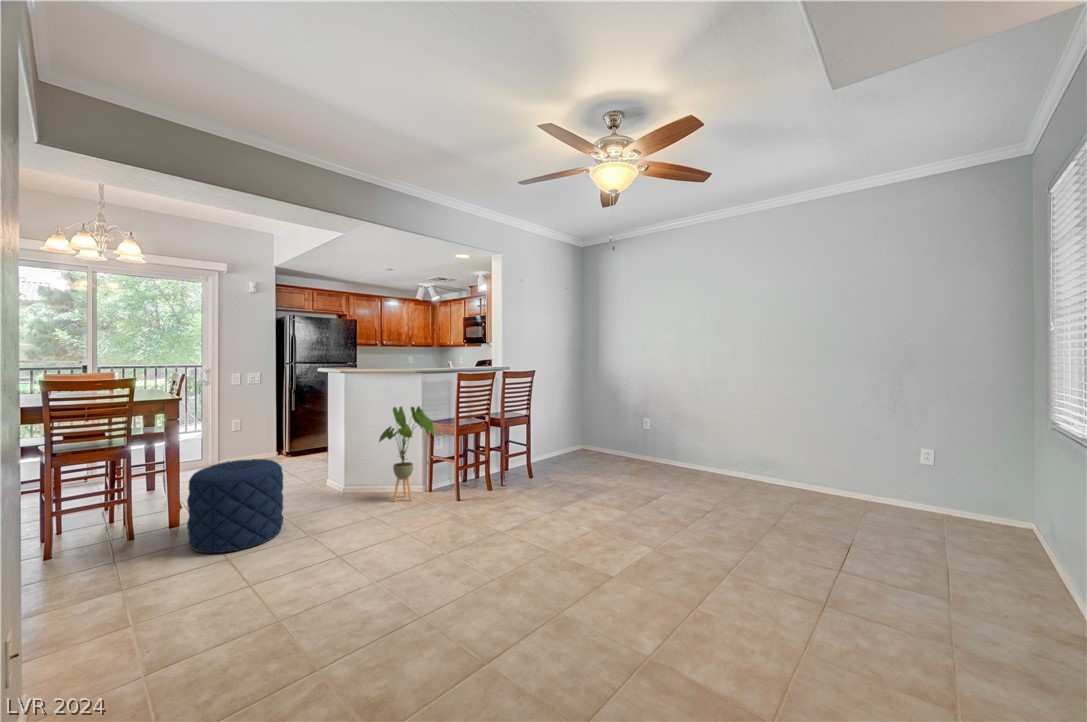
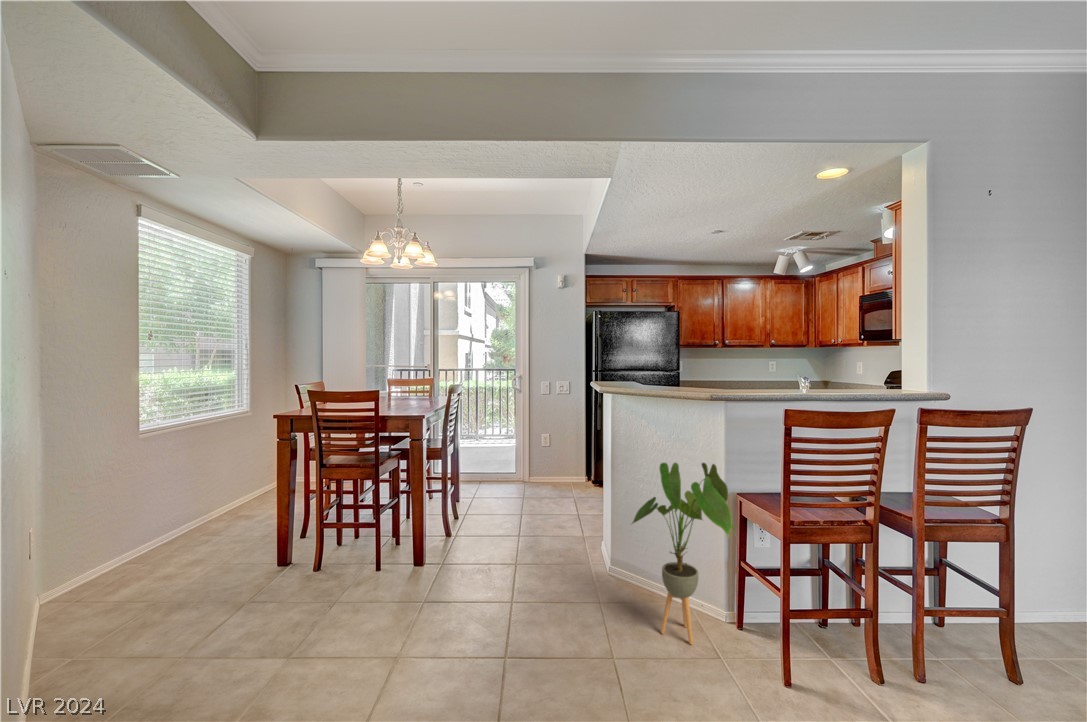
pouf: present [187,459,283,553] -> none [371,511,486,658]

